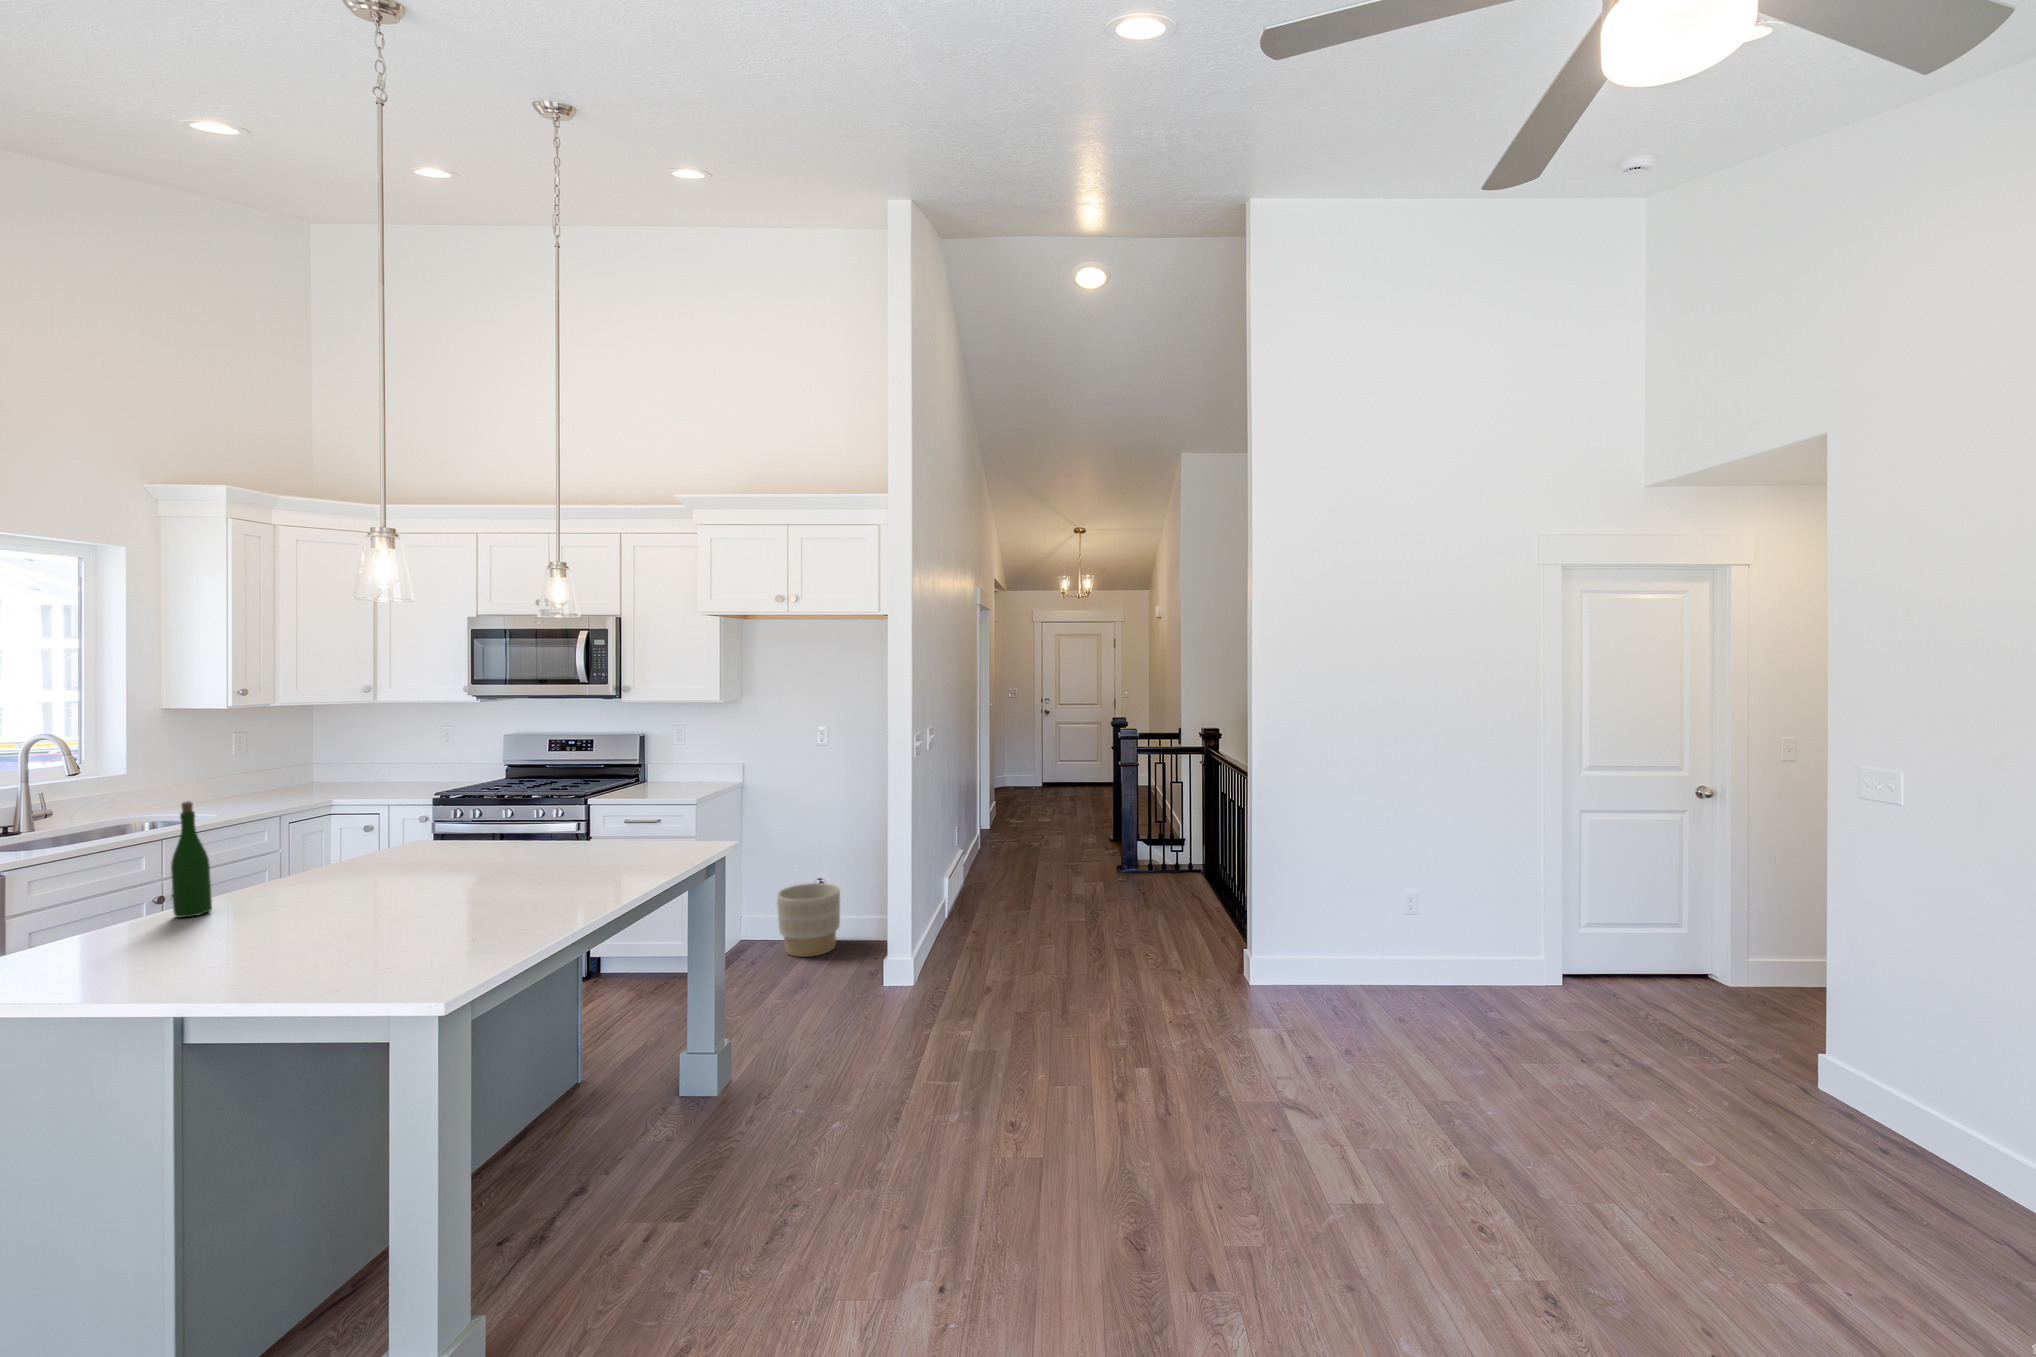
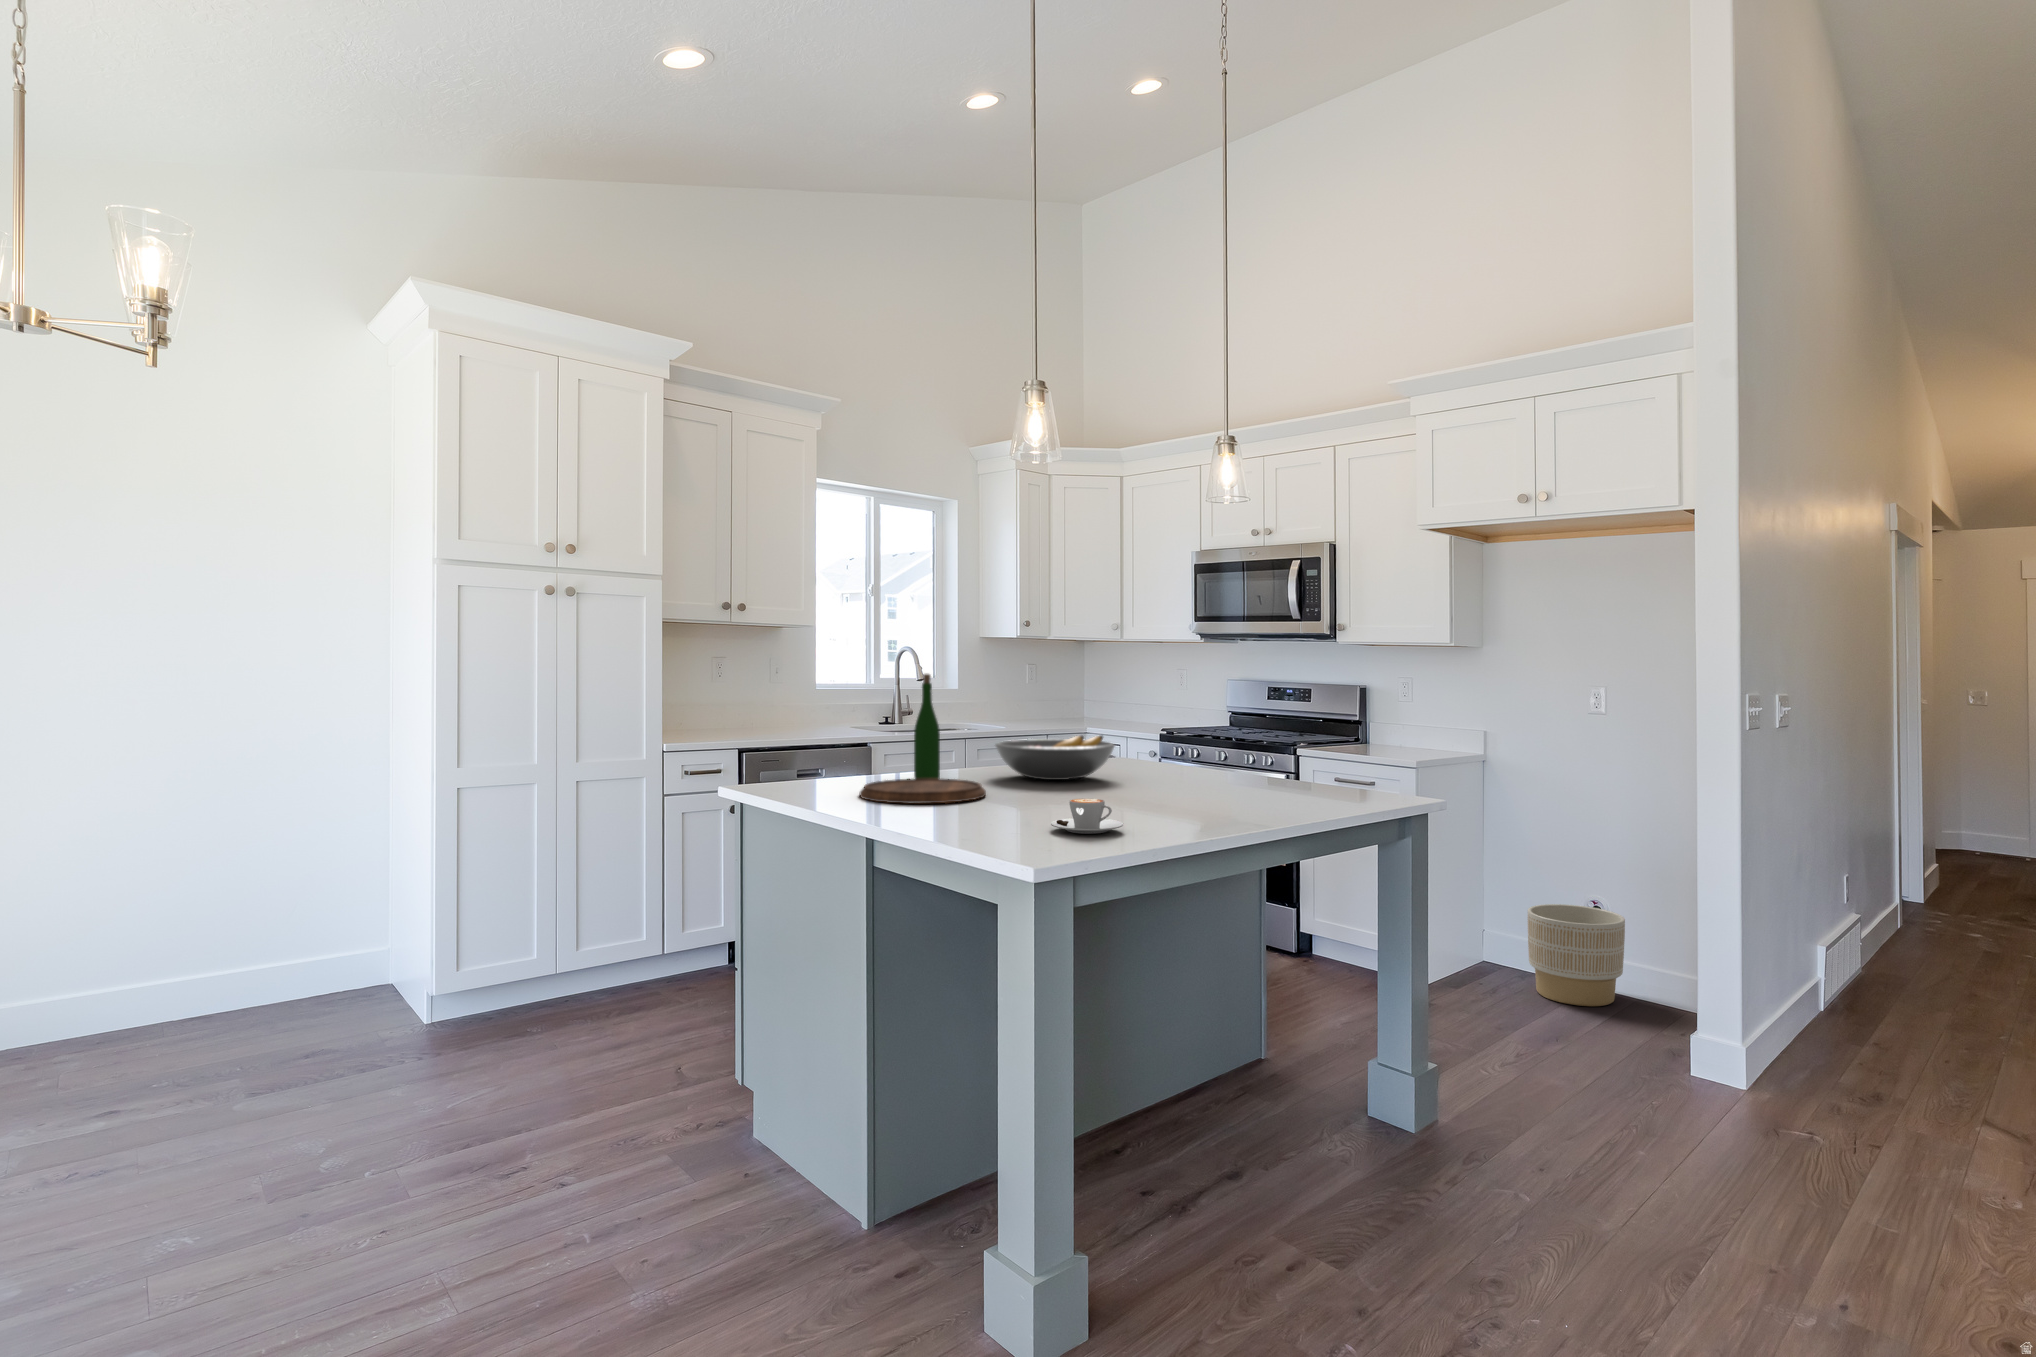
fruit bowl: none [283,835,429,888] -> present [996,735,1115,780]
cutting board: none [107,913,288,966] -> present [860,778,986,804]
coffee cup: none [390,925,469,963] -> present [1051,798,1123,834]

